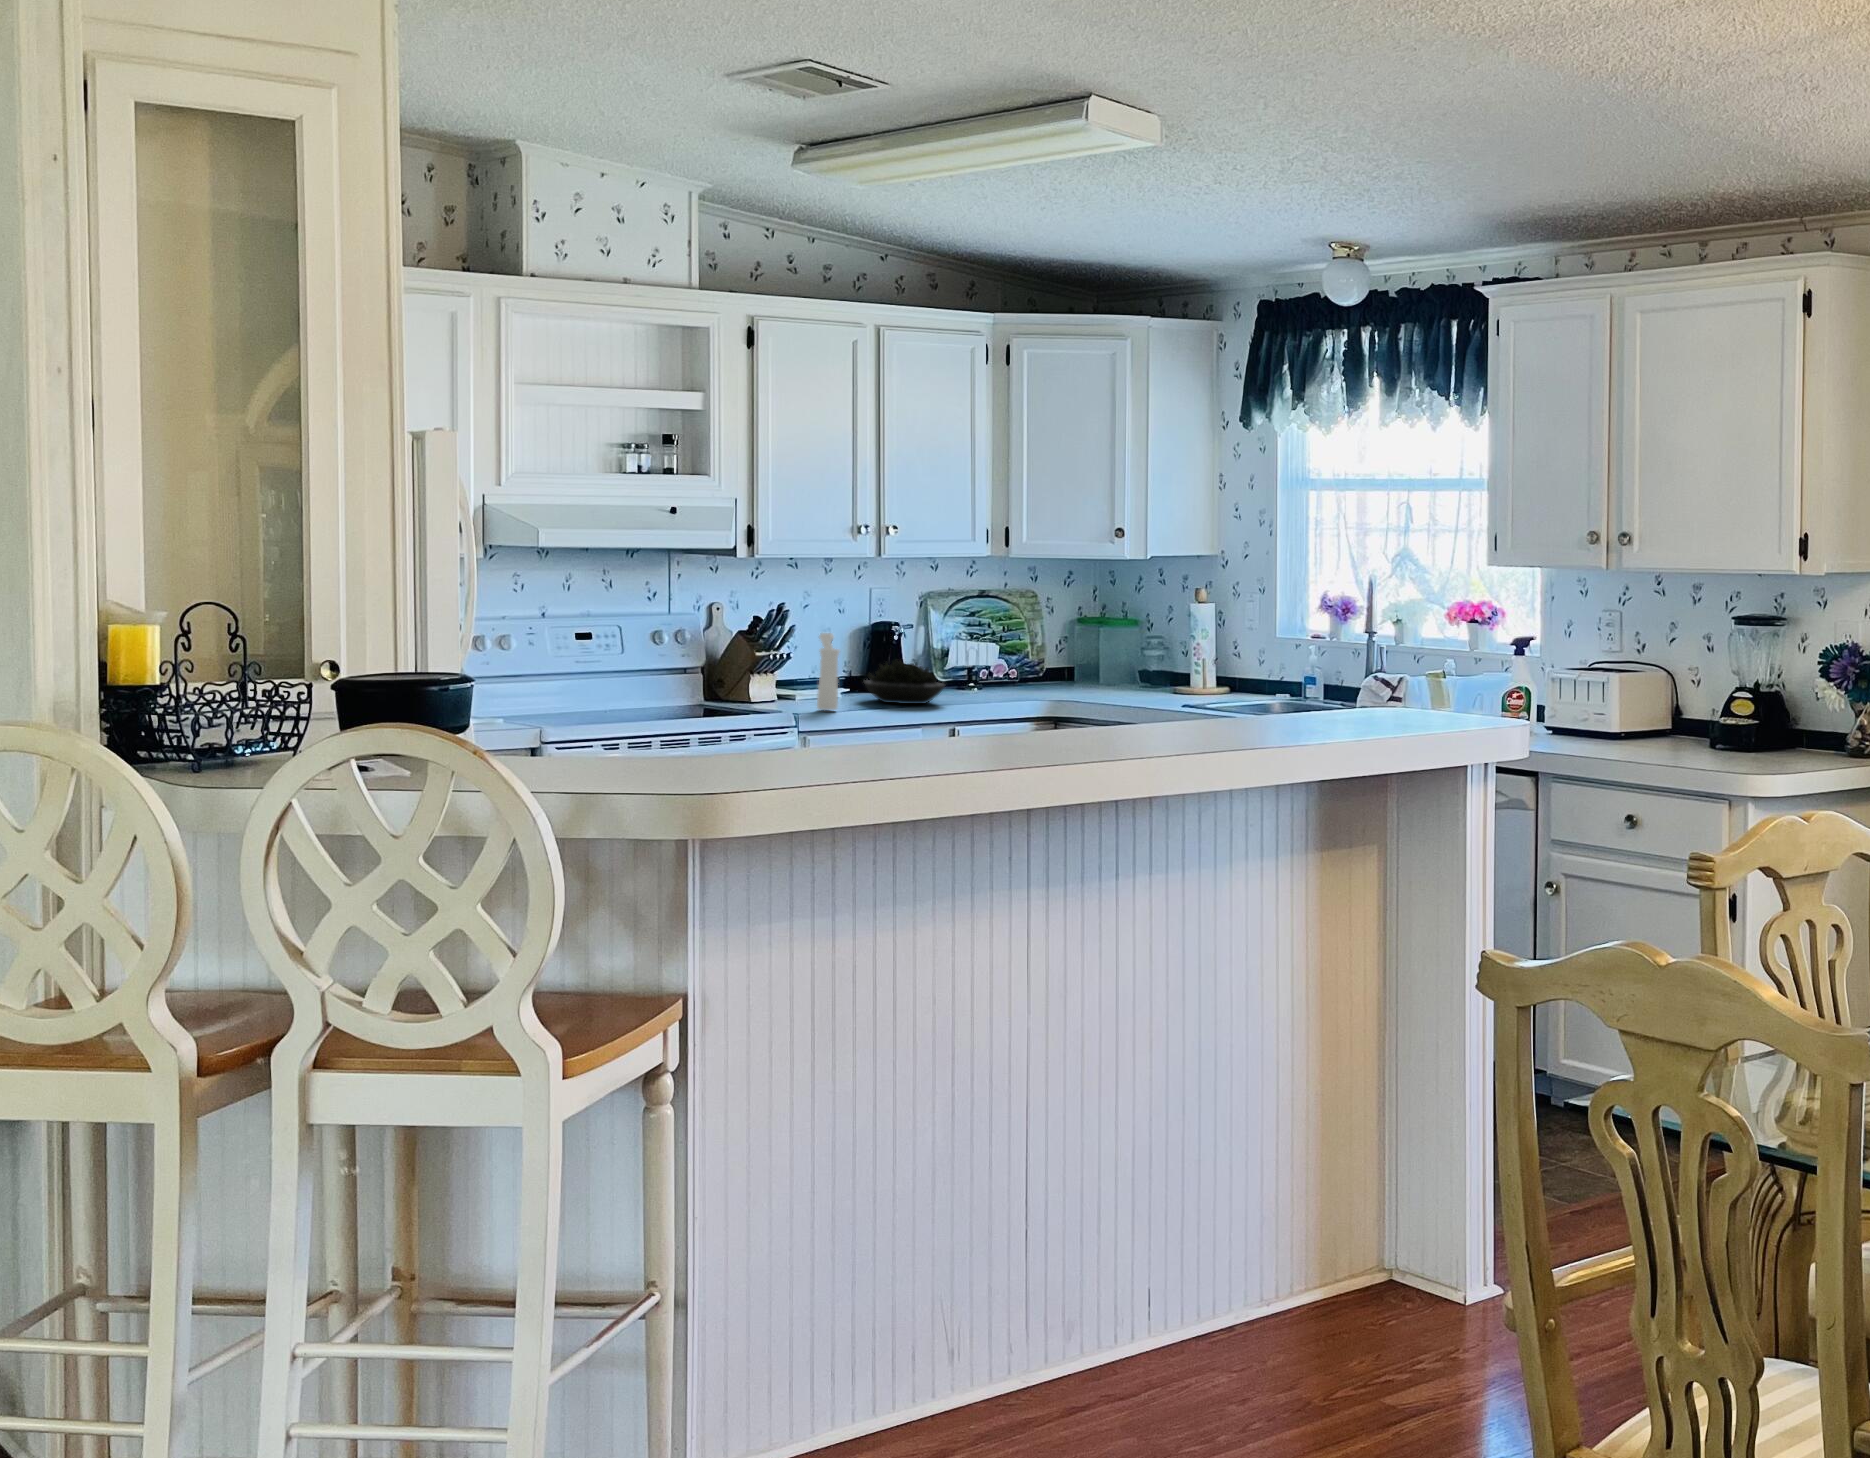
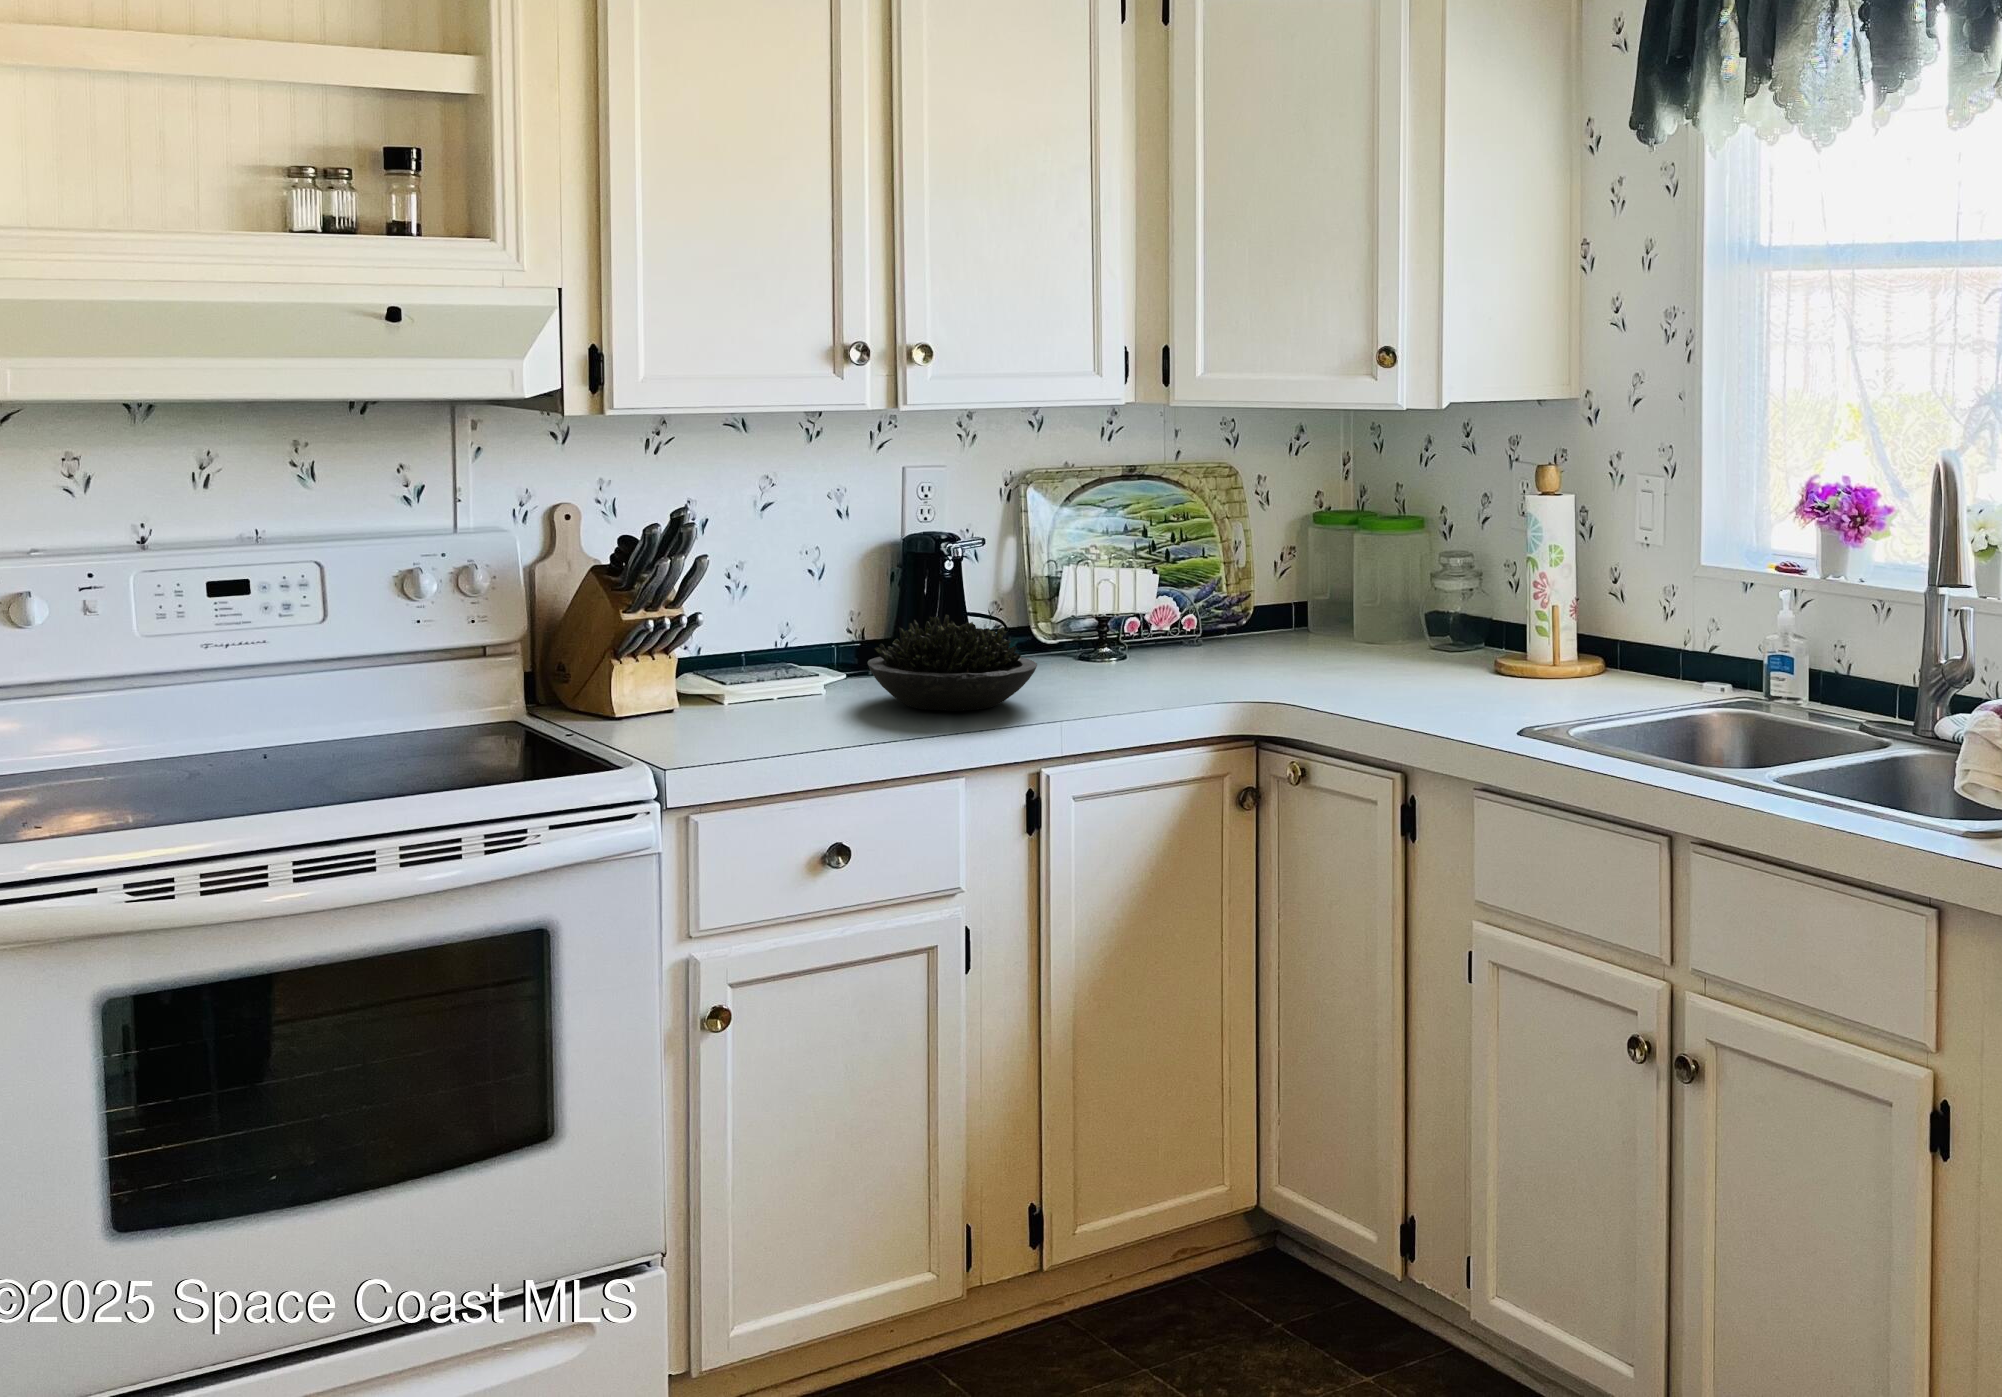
pepper mill: present [817,633,840,710] -> none [743,569,795,743]

